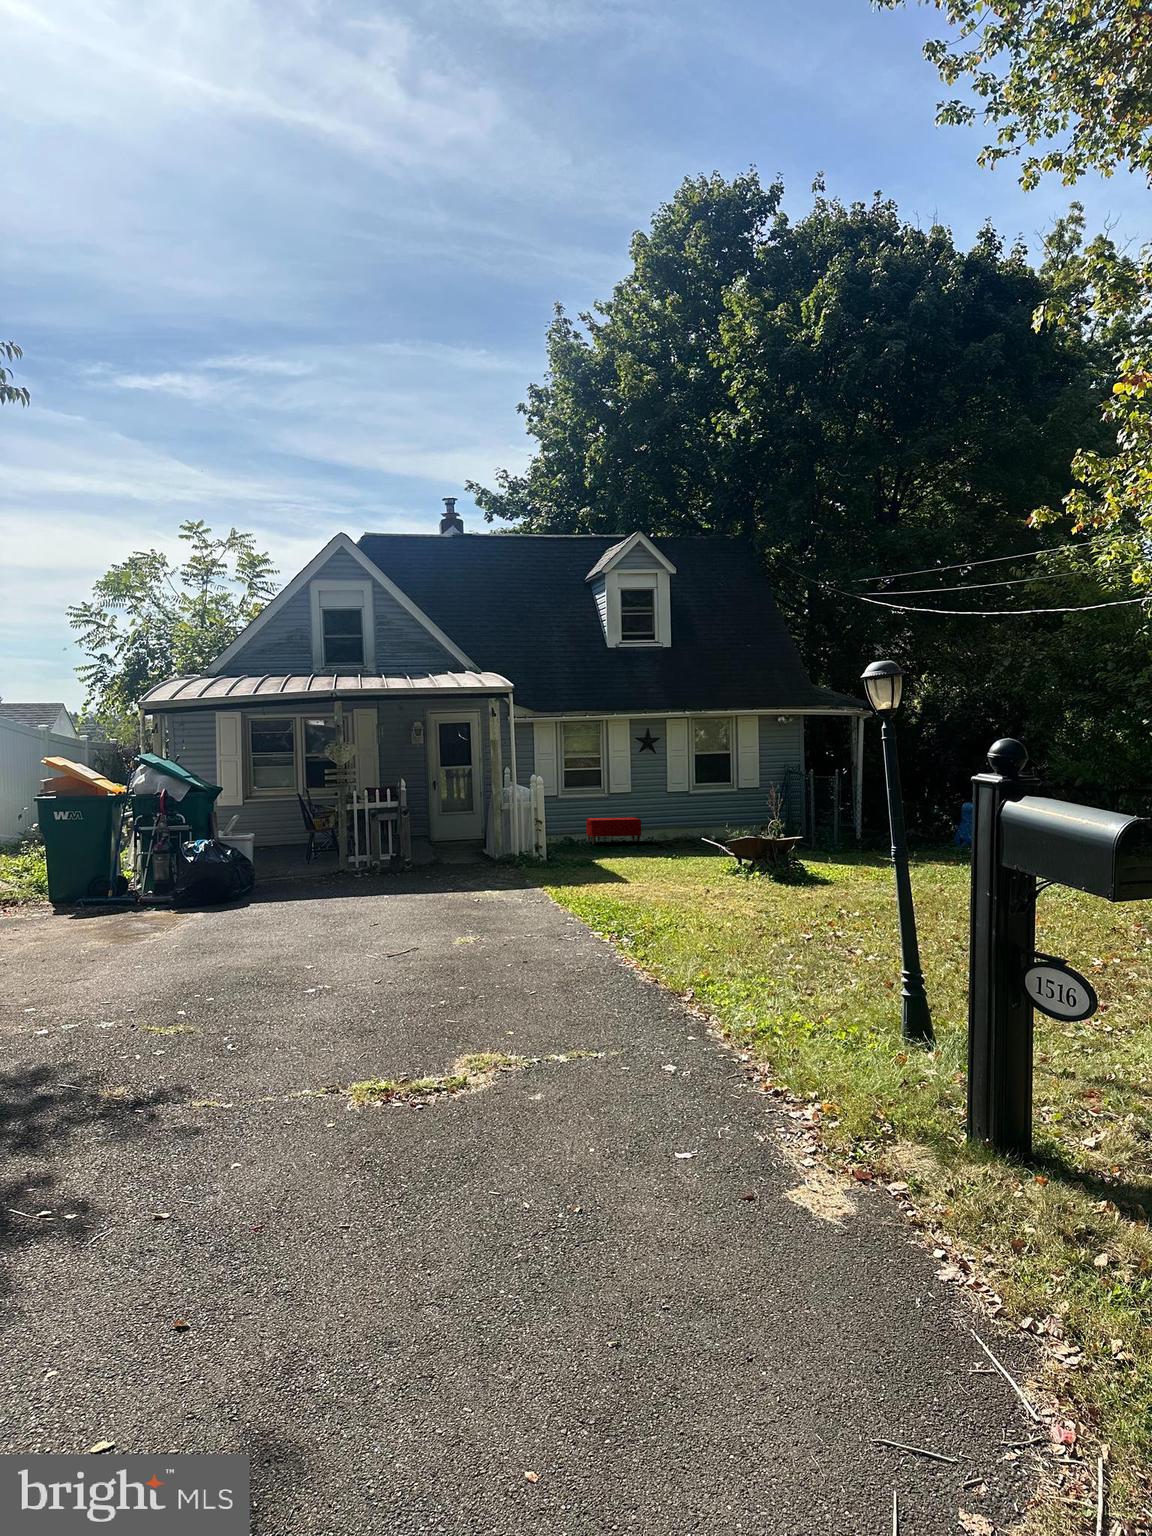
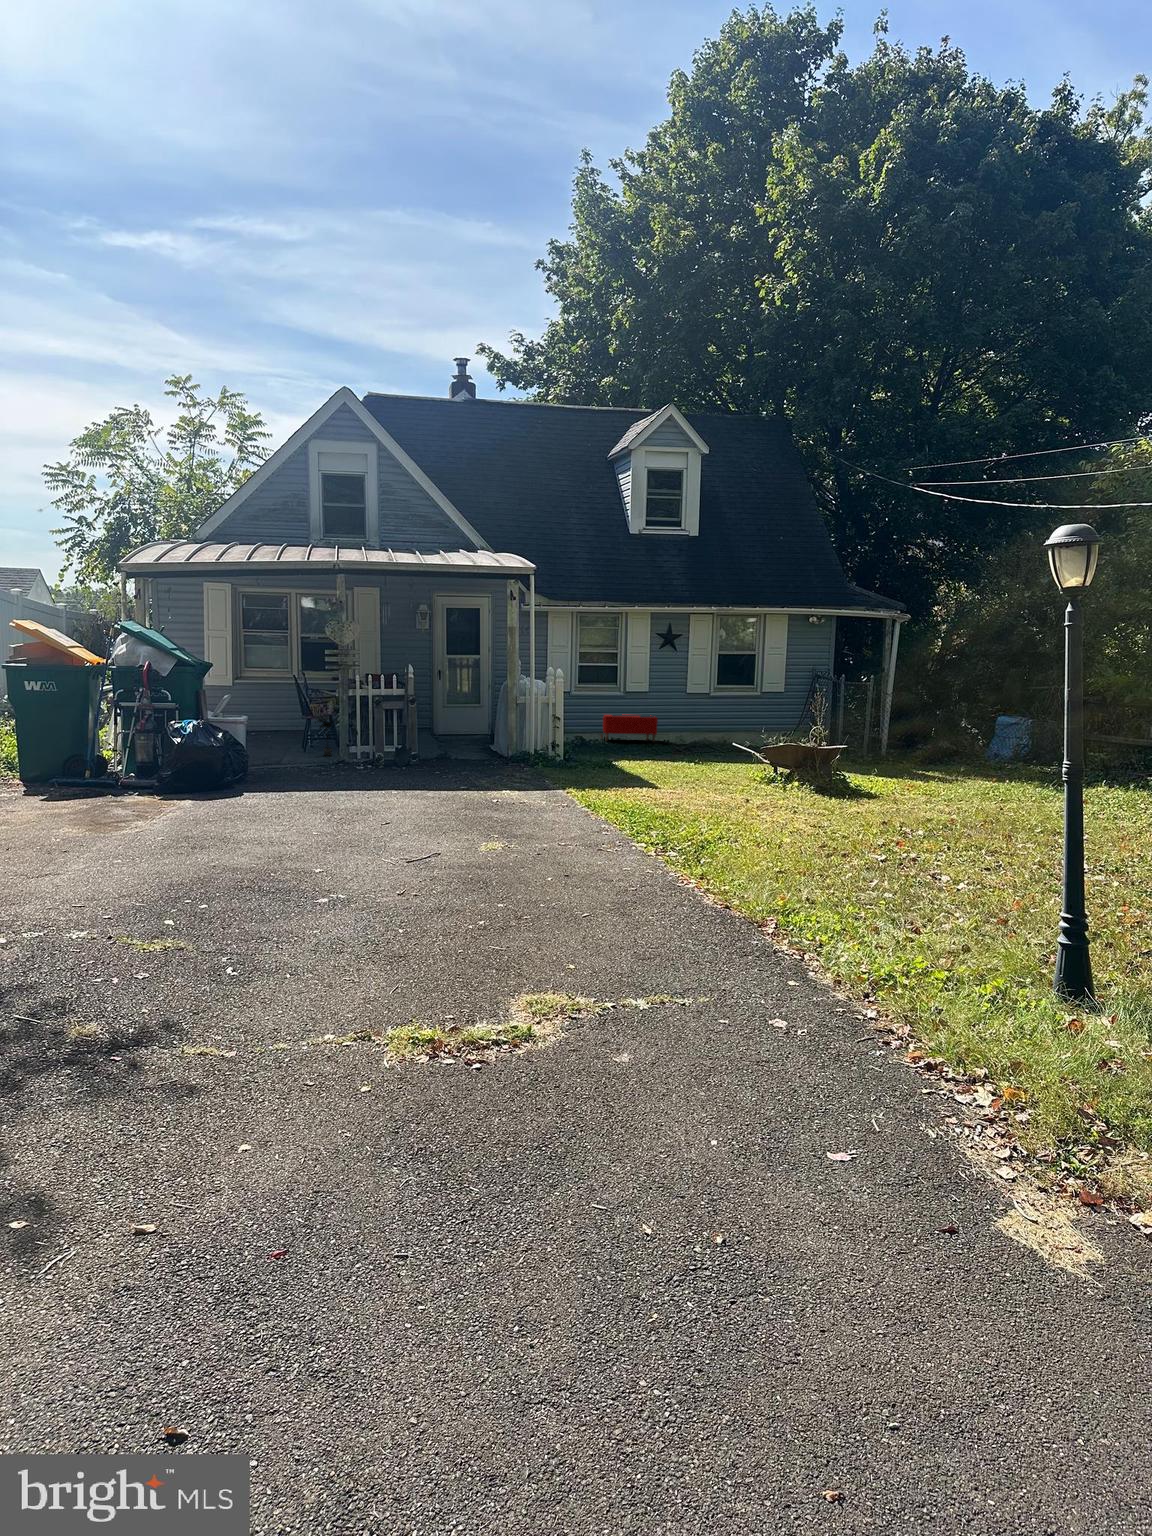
potted plant: none [315,832,340,870] -> present [315,717,338,756]

